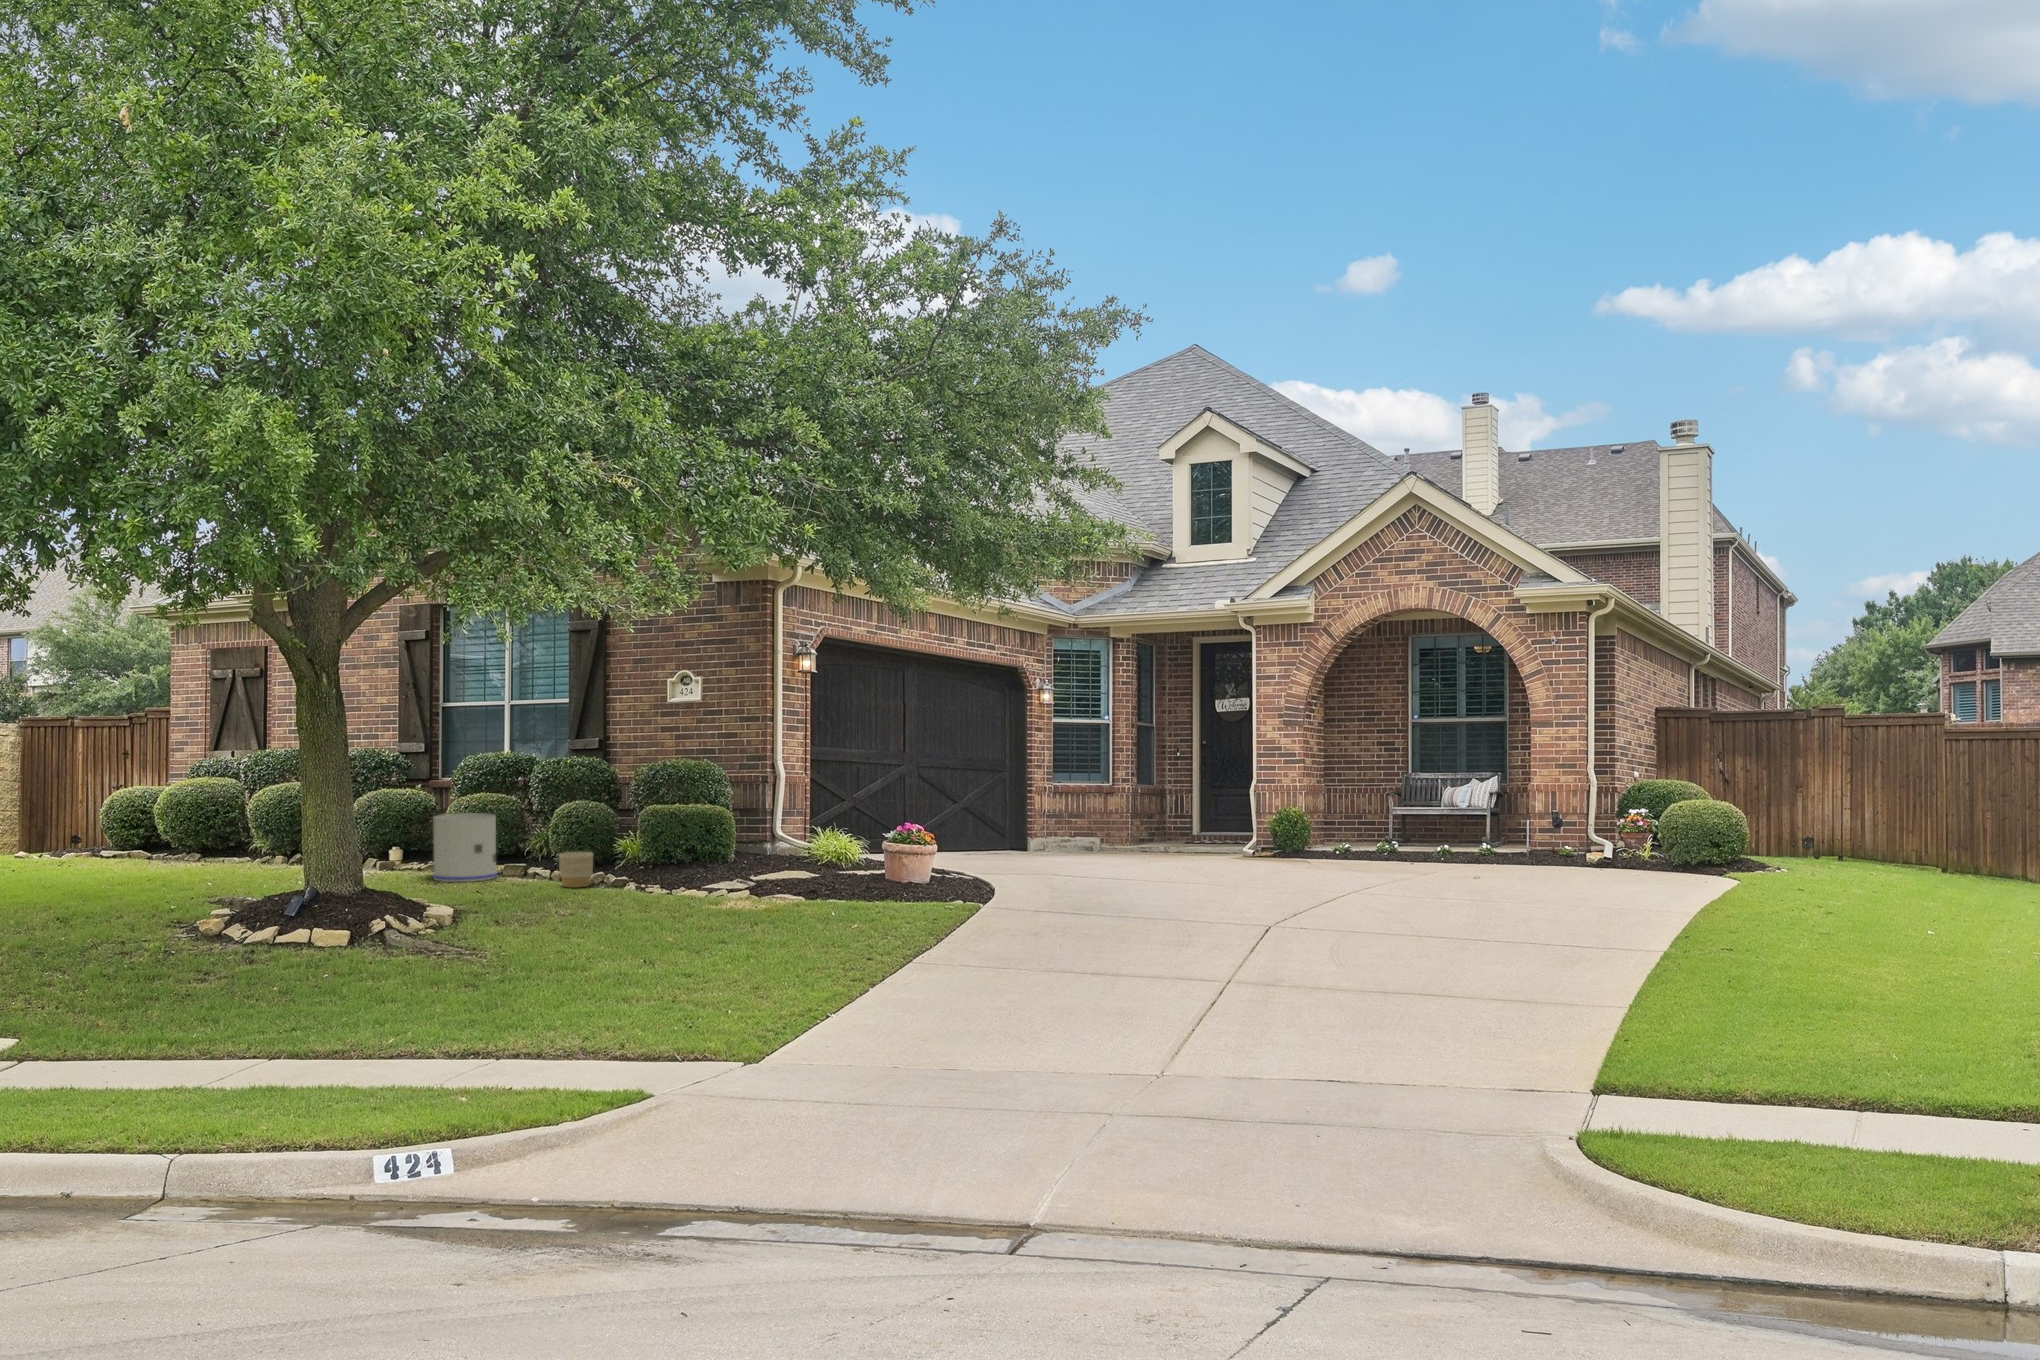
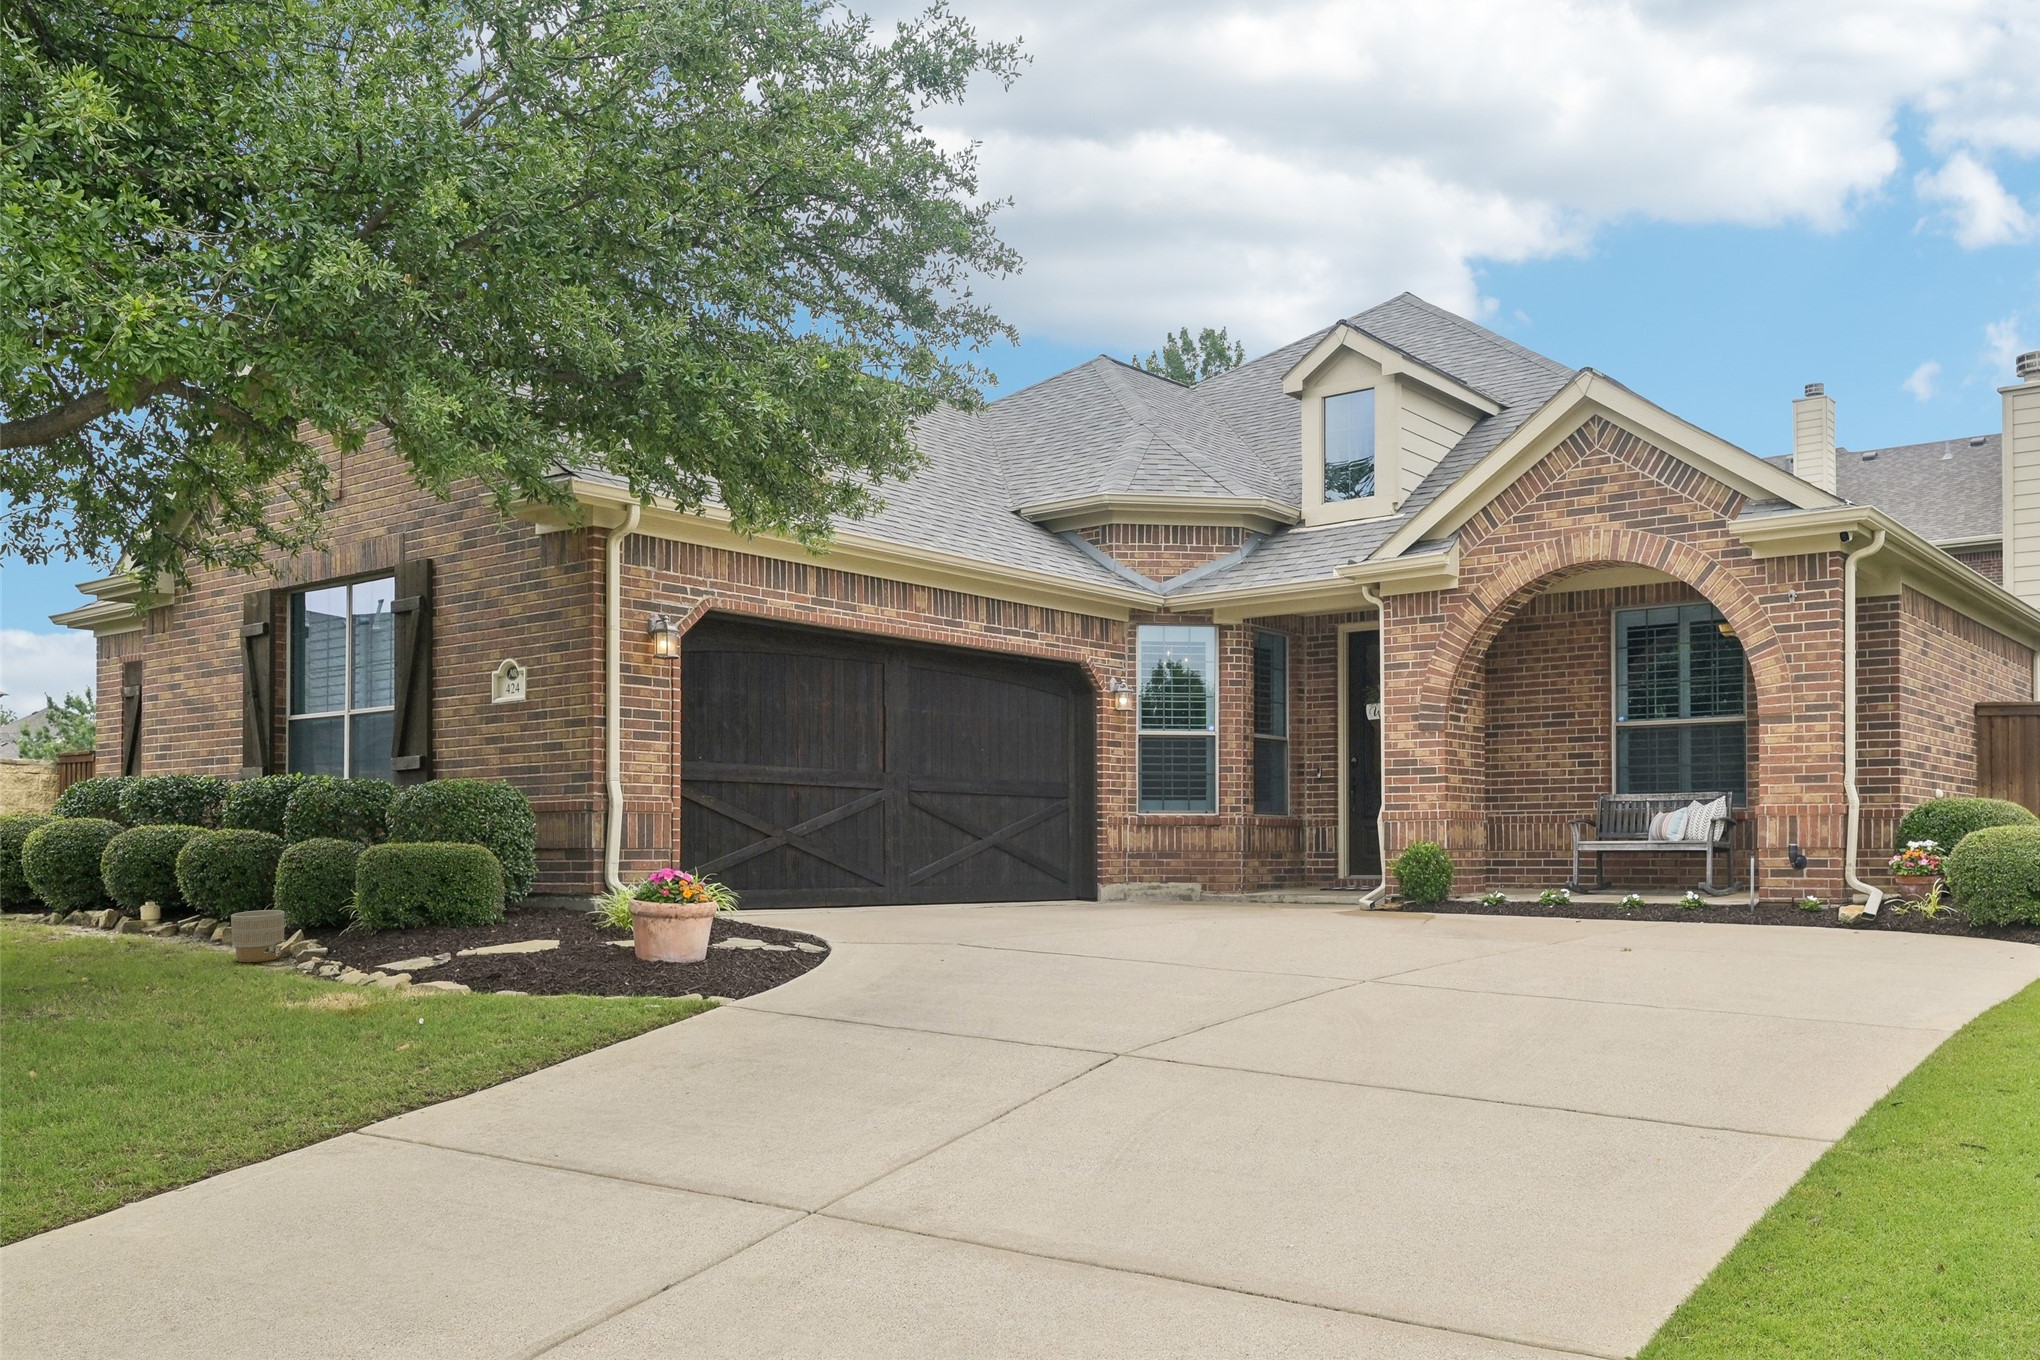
trash can: present [433,813,497,882] -> none [106,854,205,952]

